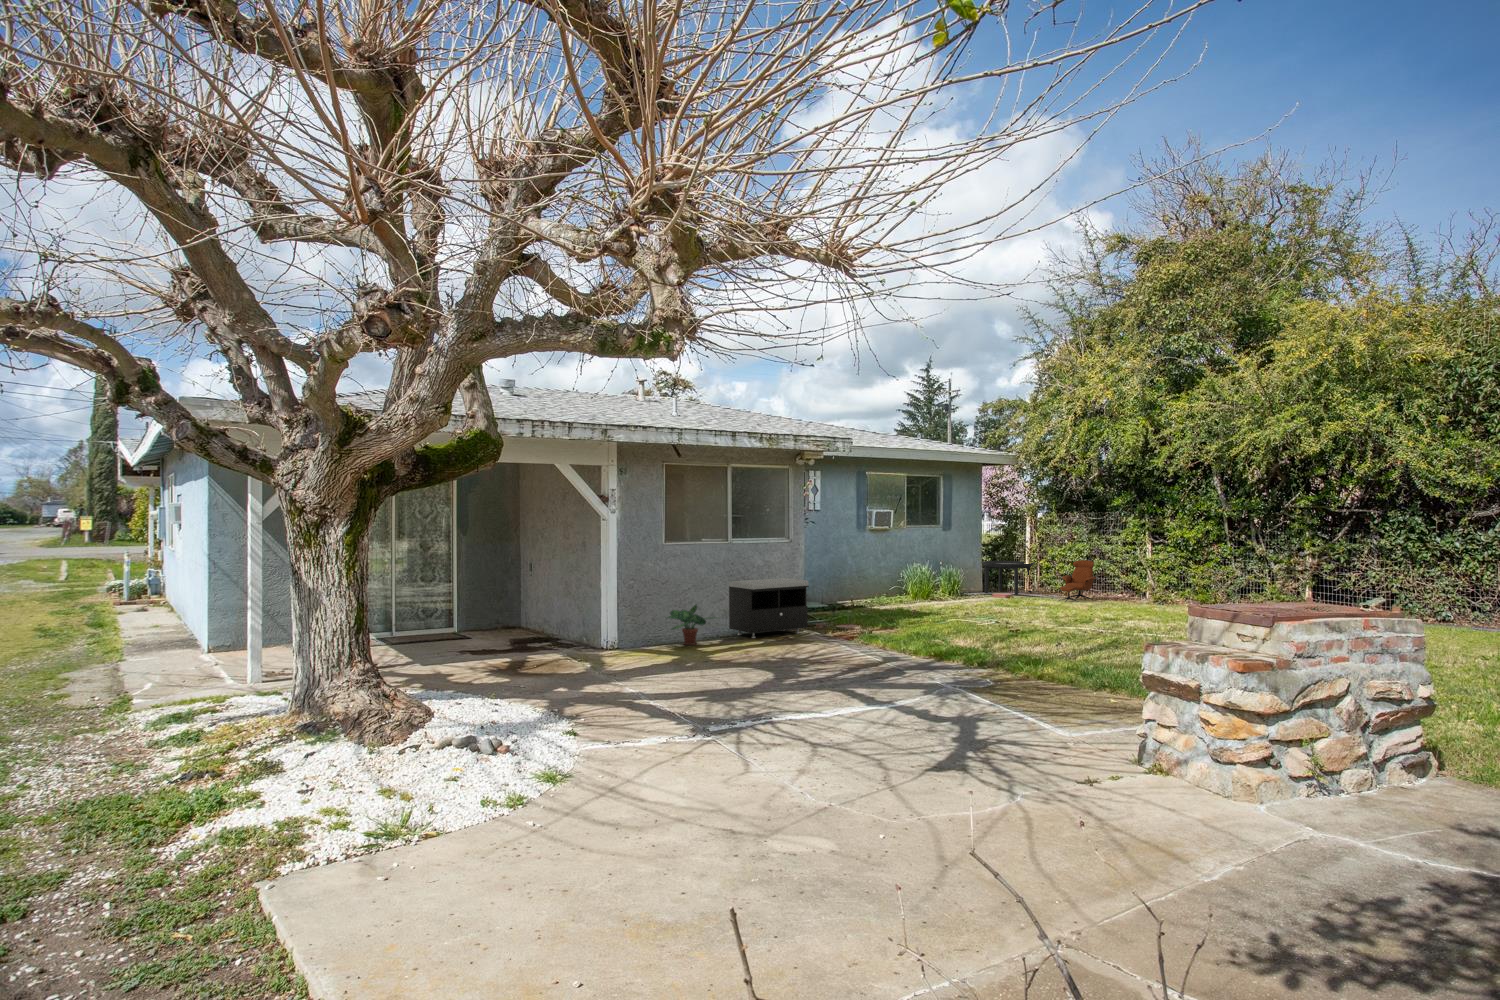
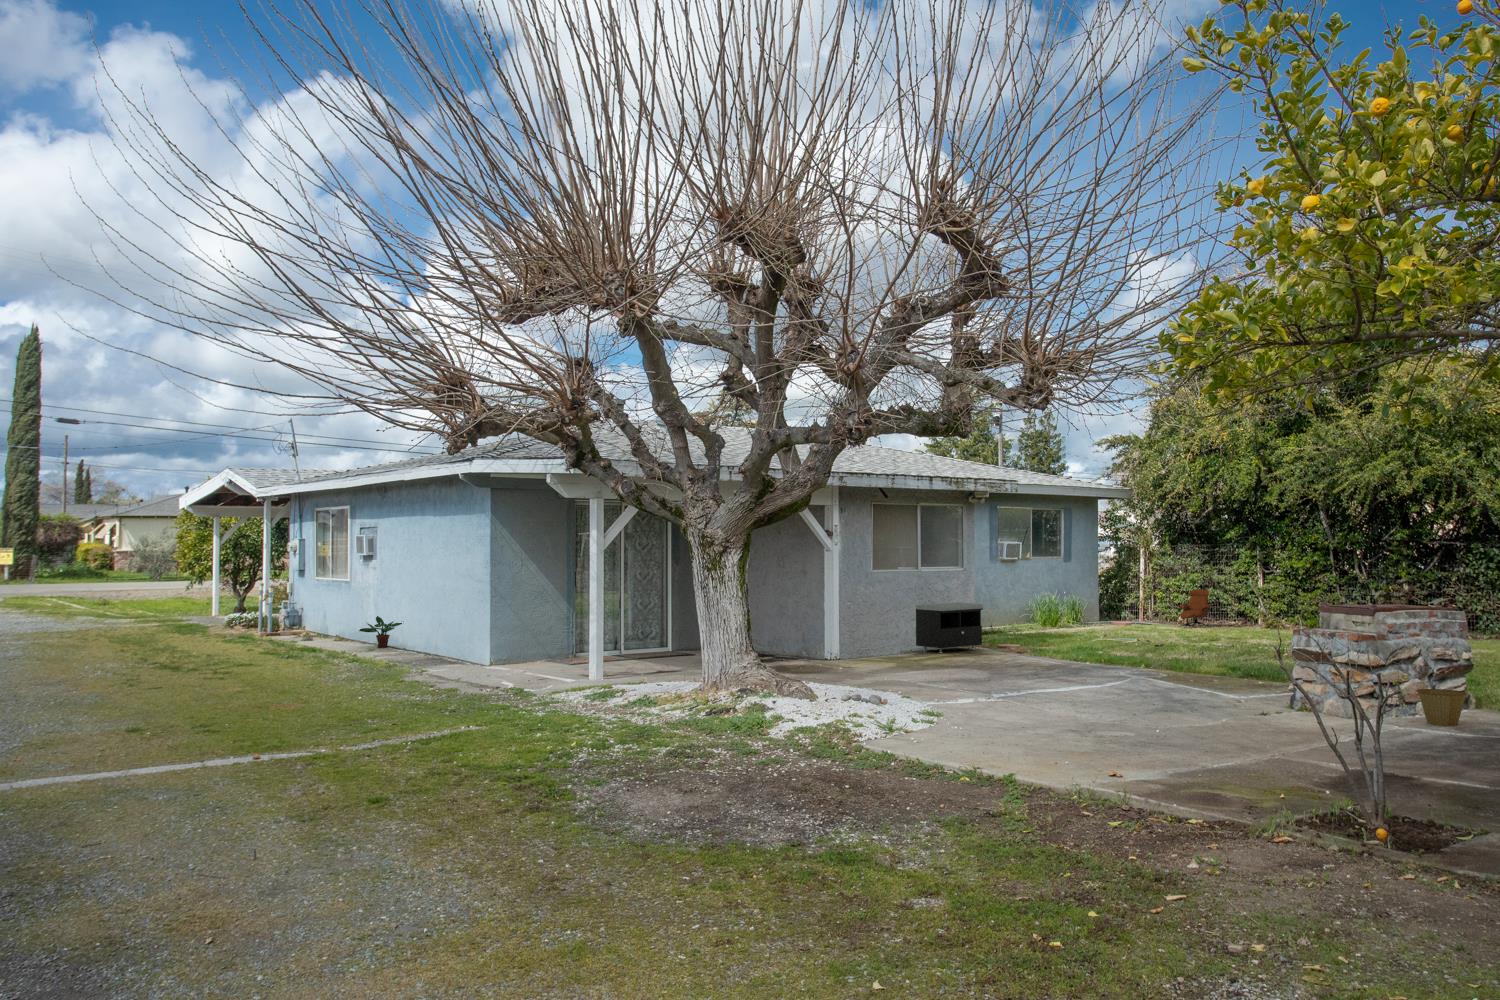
round table: present [982,561,1035,595] -> none [1099,591,1151,623]
potted plant: present [668,605,715,645] -> present [359,616,402,648]
basket: none [1341,751,1436,825] -> present [1416,689,1467,726]

